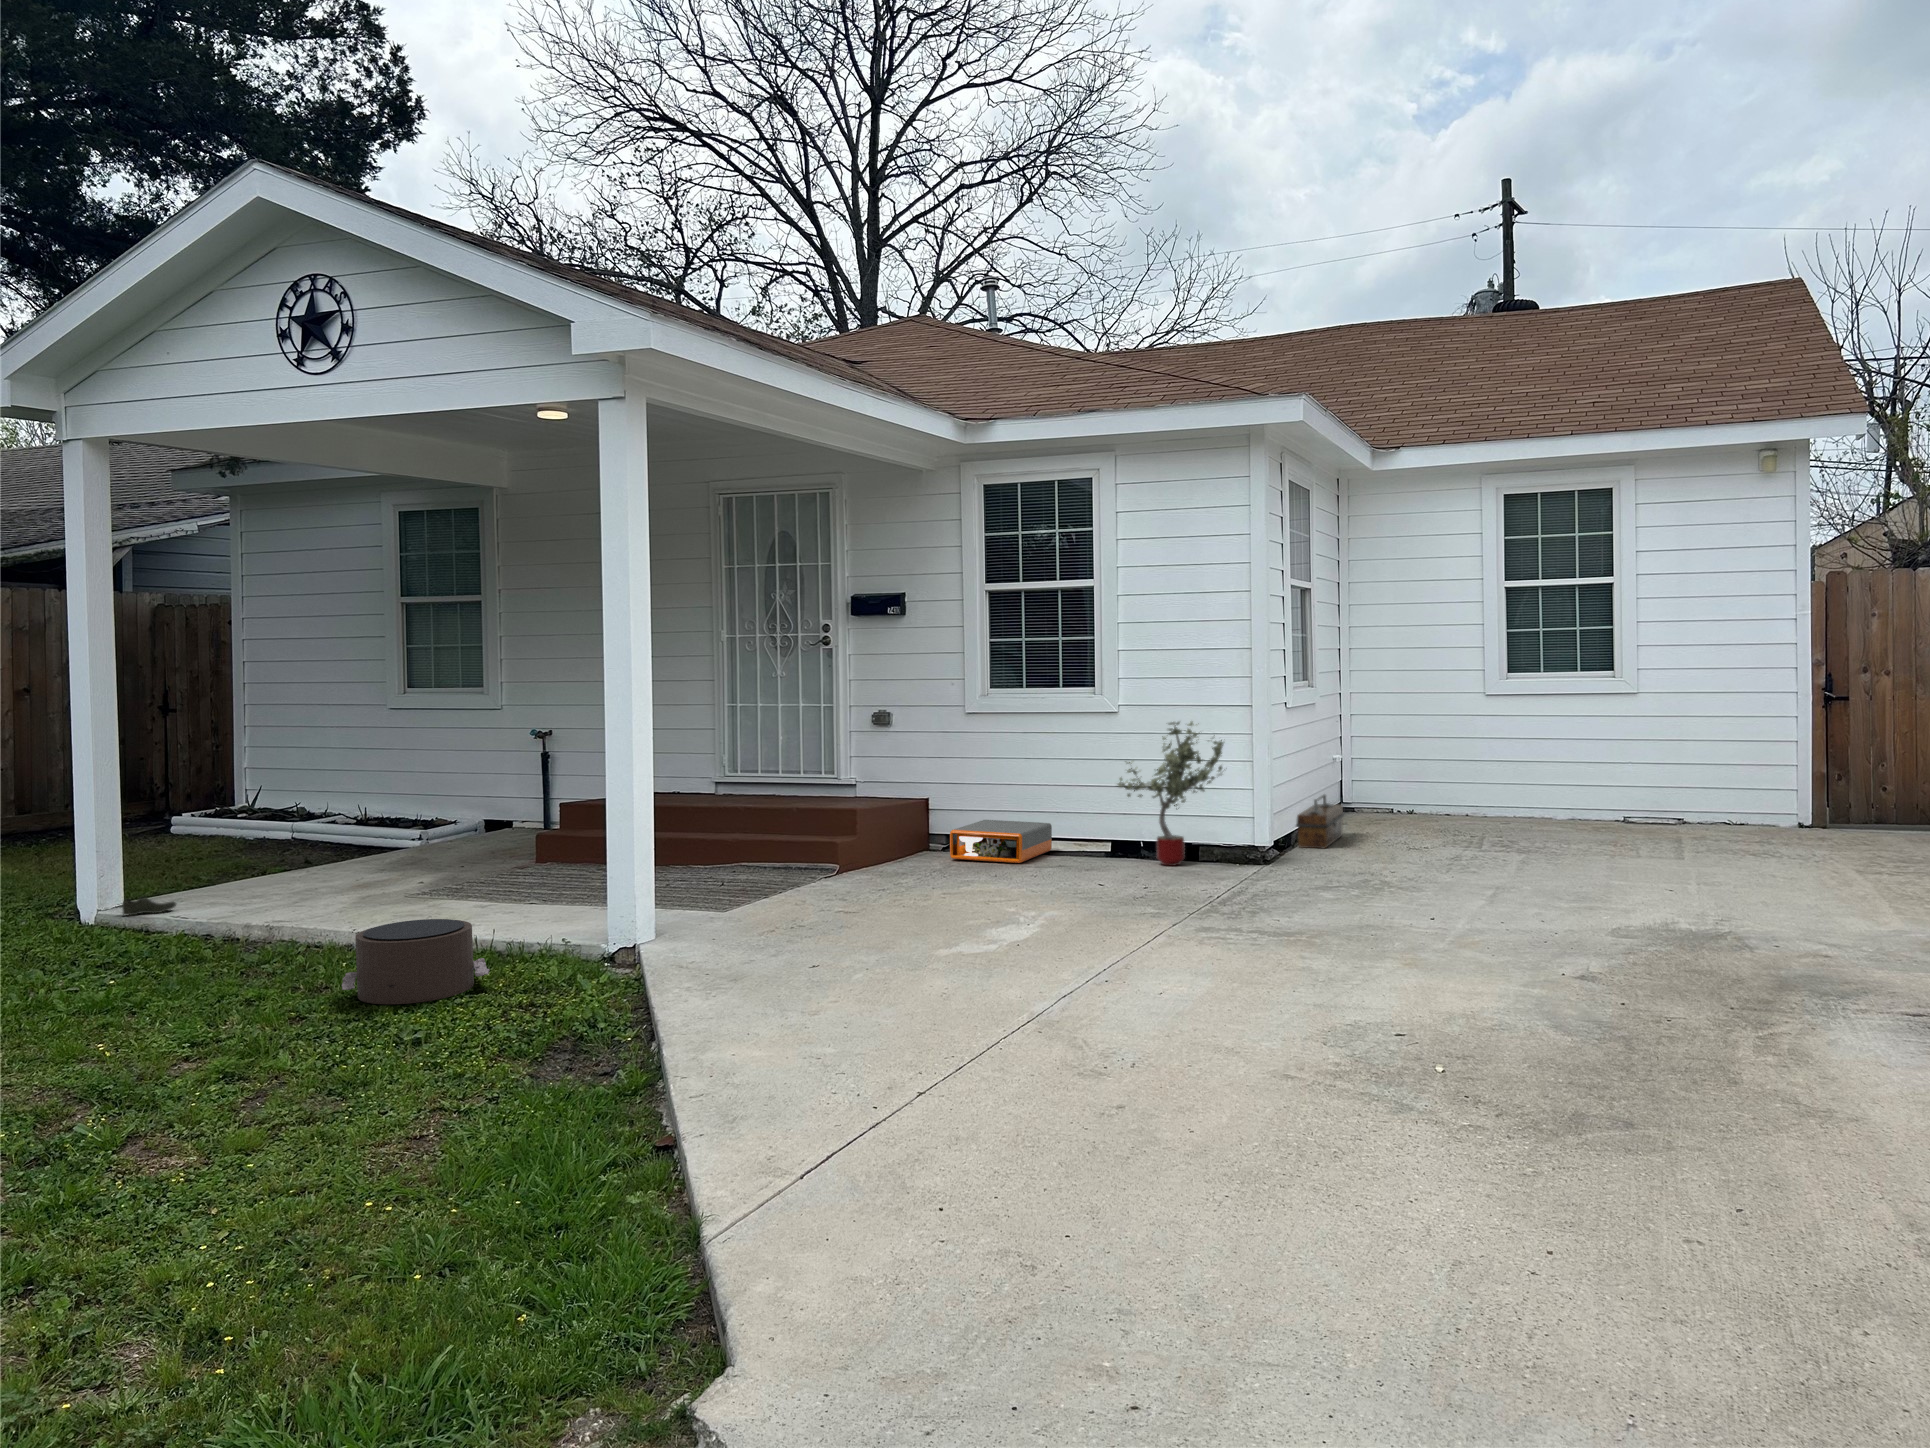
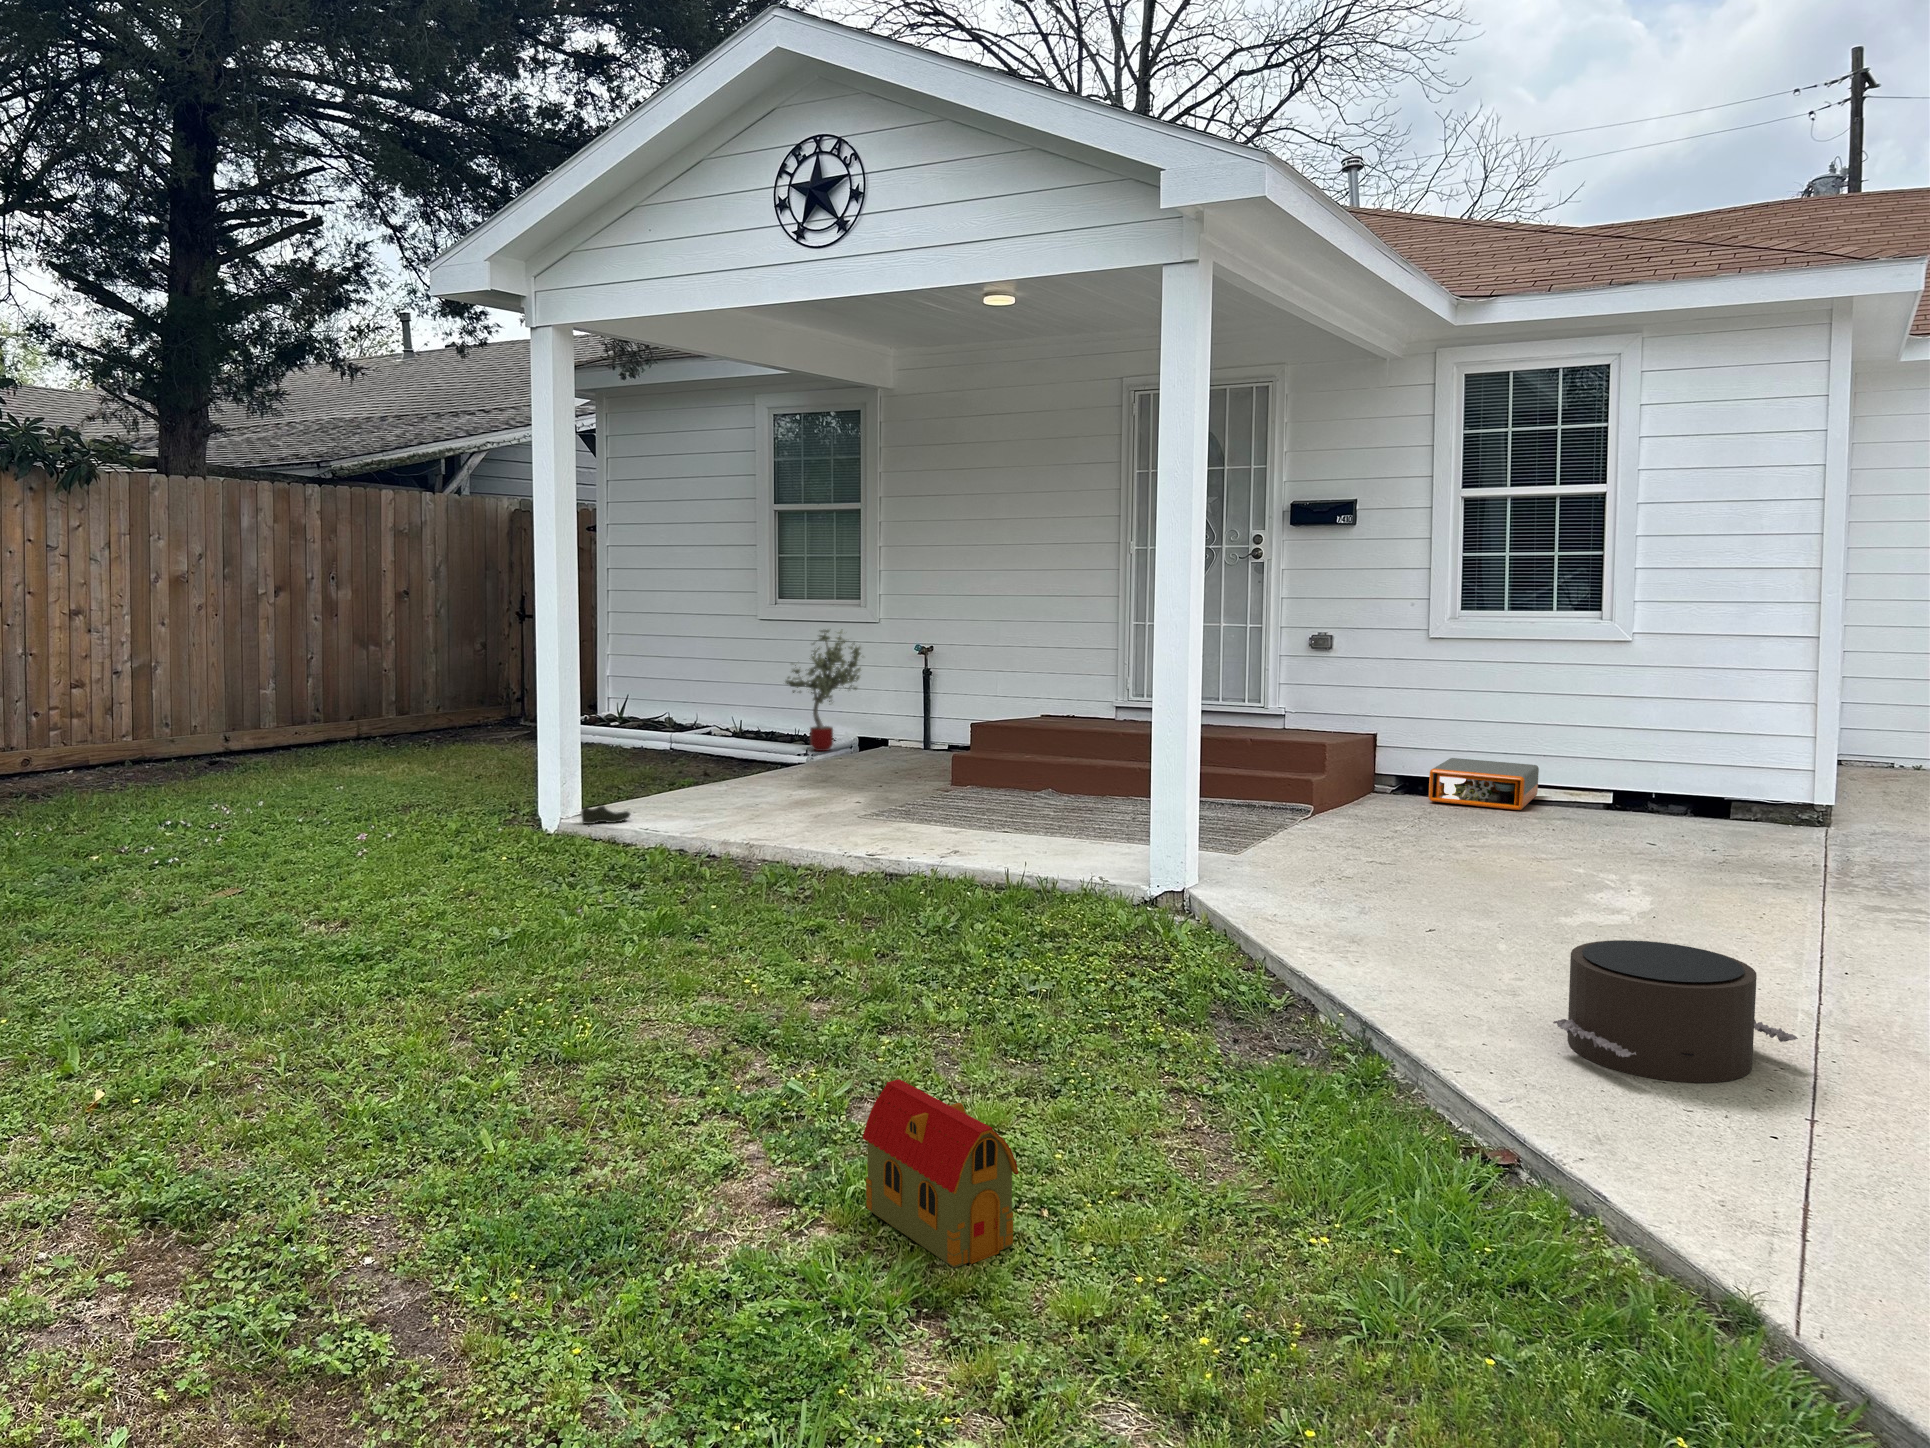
potted tree: present [1118,721,1223,866] -> present [786,630,861,751]
toolbox: present [1296,794,1344,848] -> none [1843,743,1893,809]
pouf: present [342,919,489,1004] -> present [1553,940,1798,1083]
toy house: none [49,1103,158,1249] -> present [863,1079,1018,1268]

